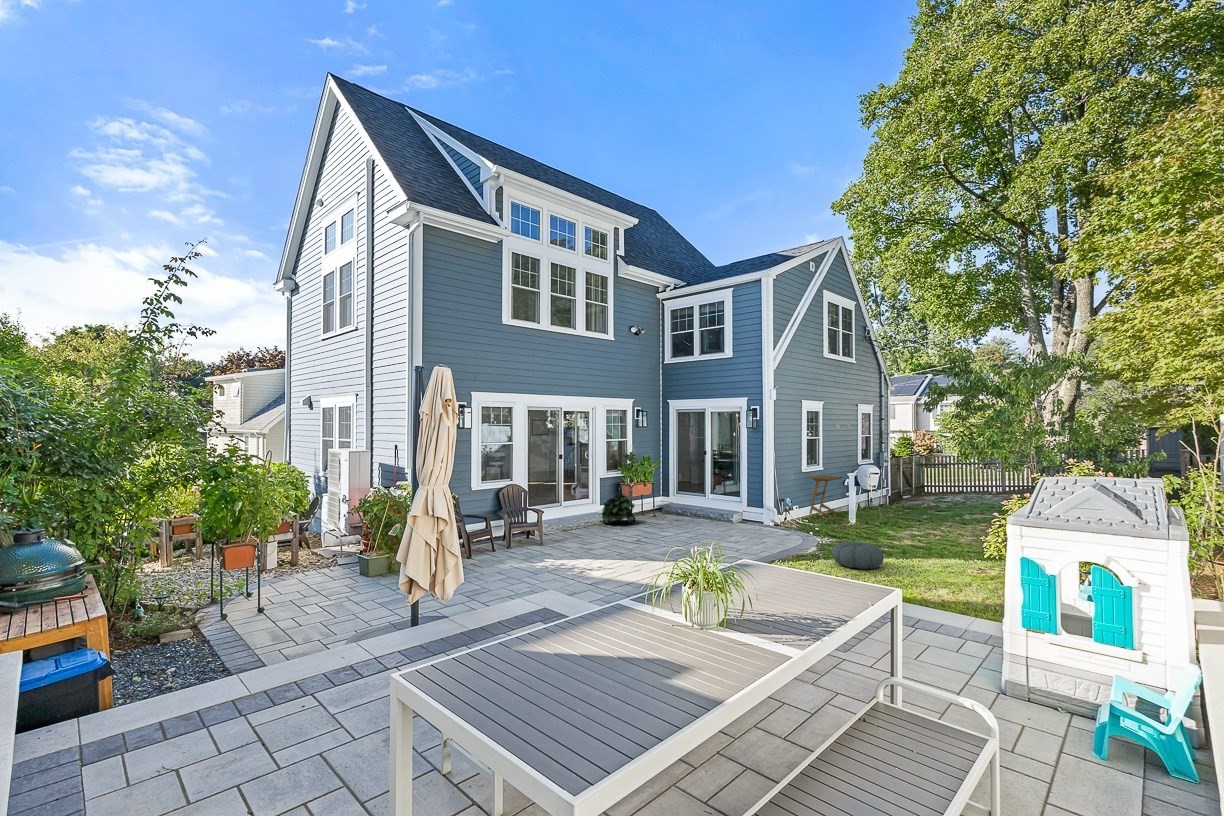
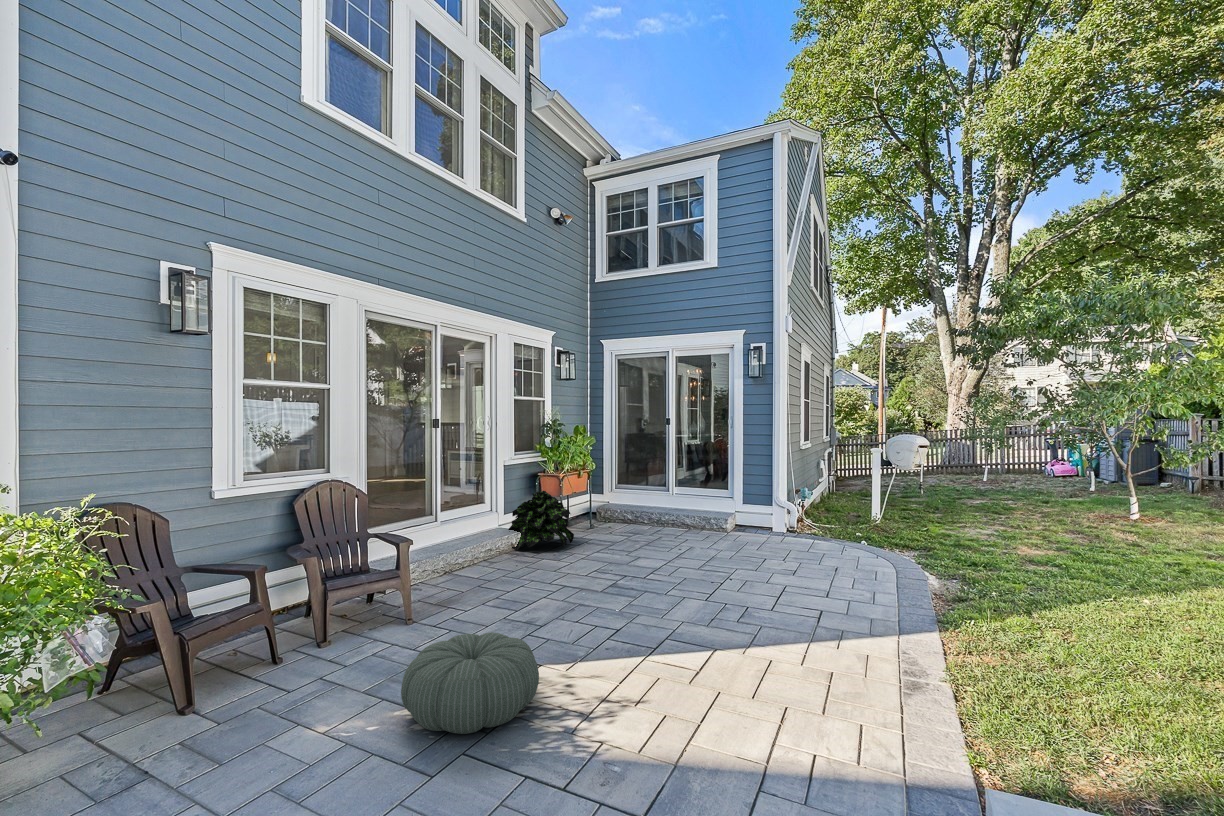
side table: present [810,476,843,516] -> none [808,455,848,512]
pouf: present [832,542,884,569] -> present [401,632,539,734]

